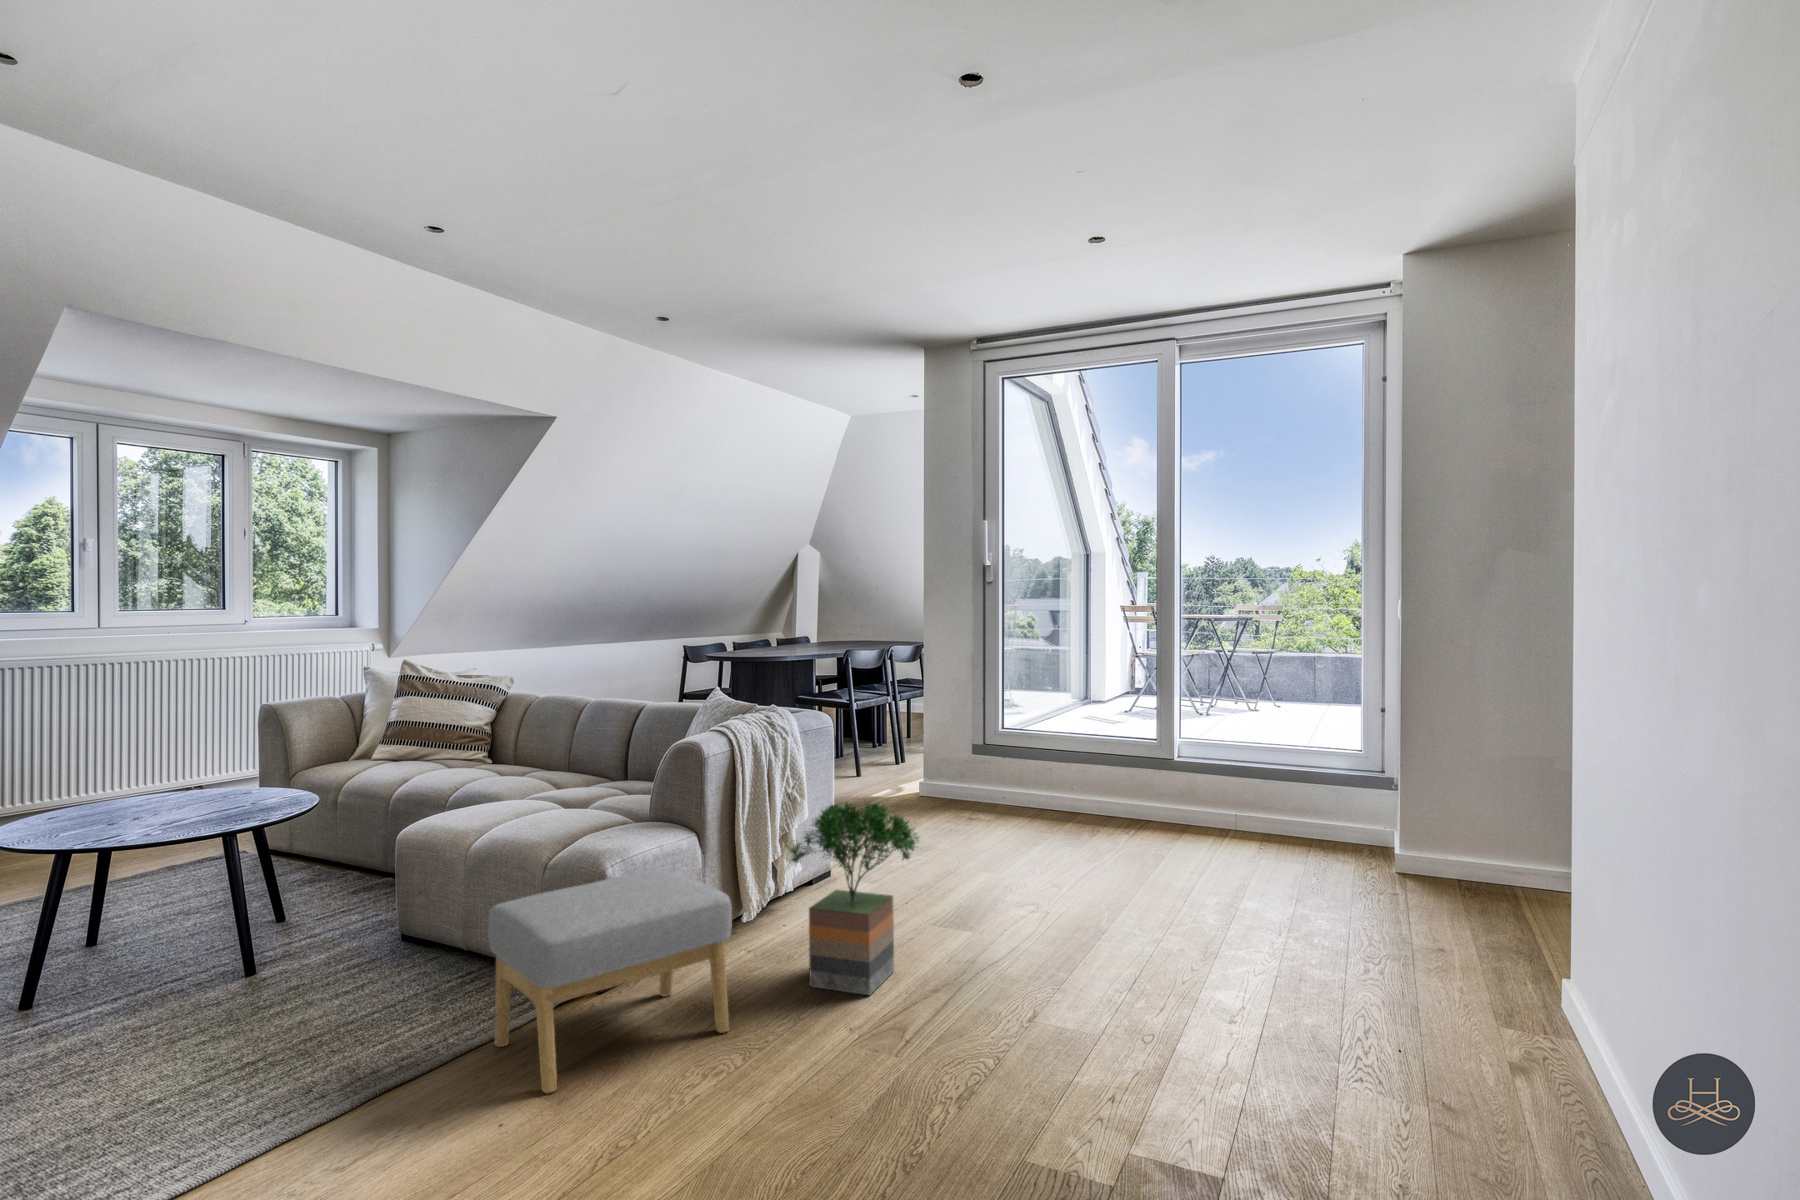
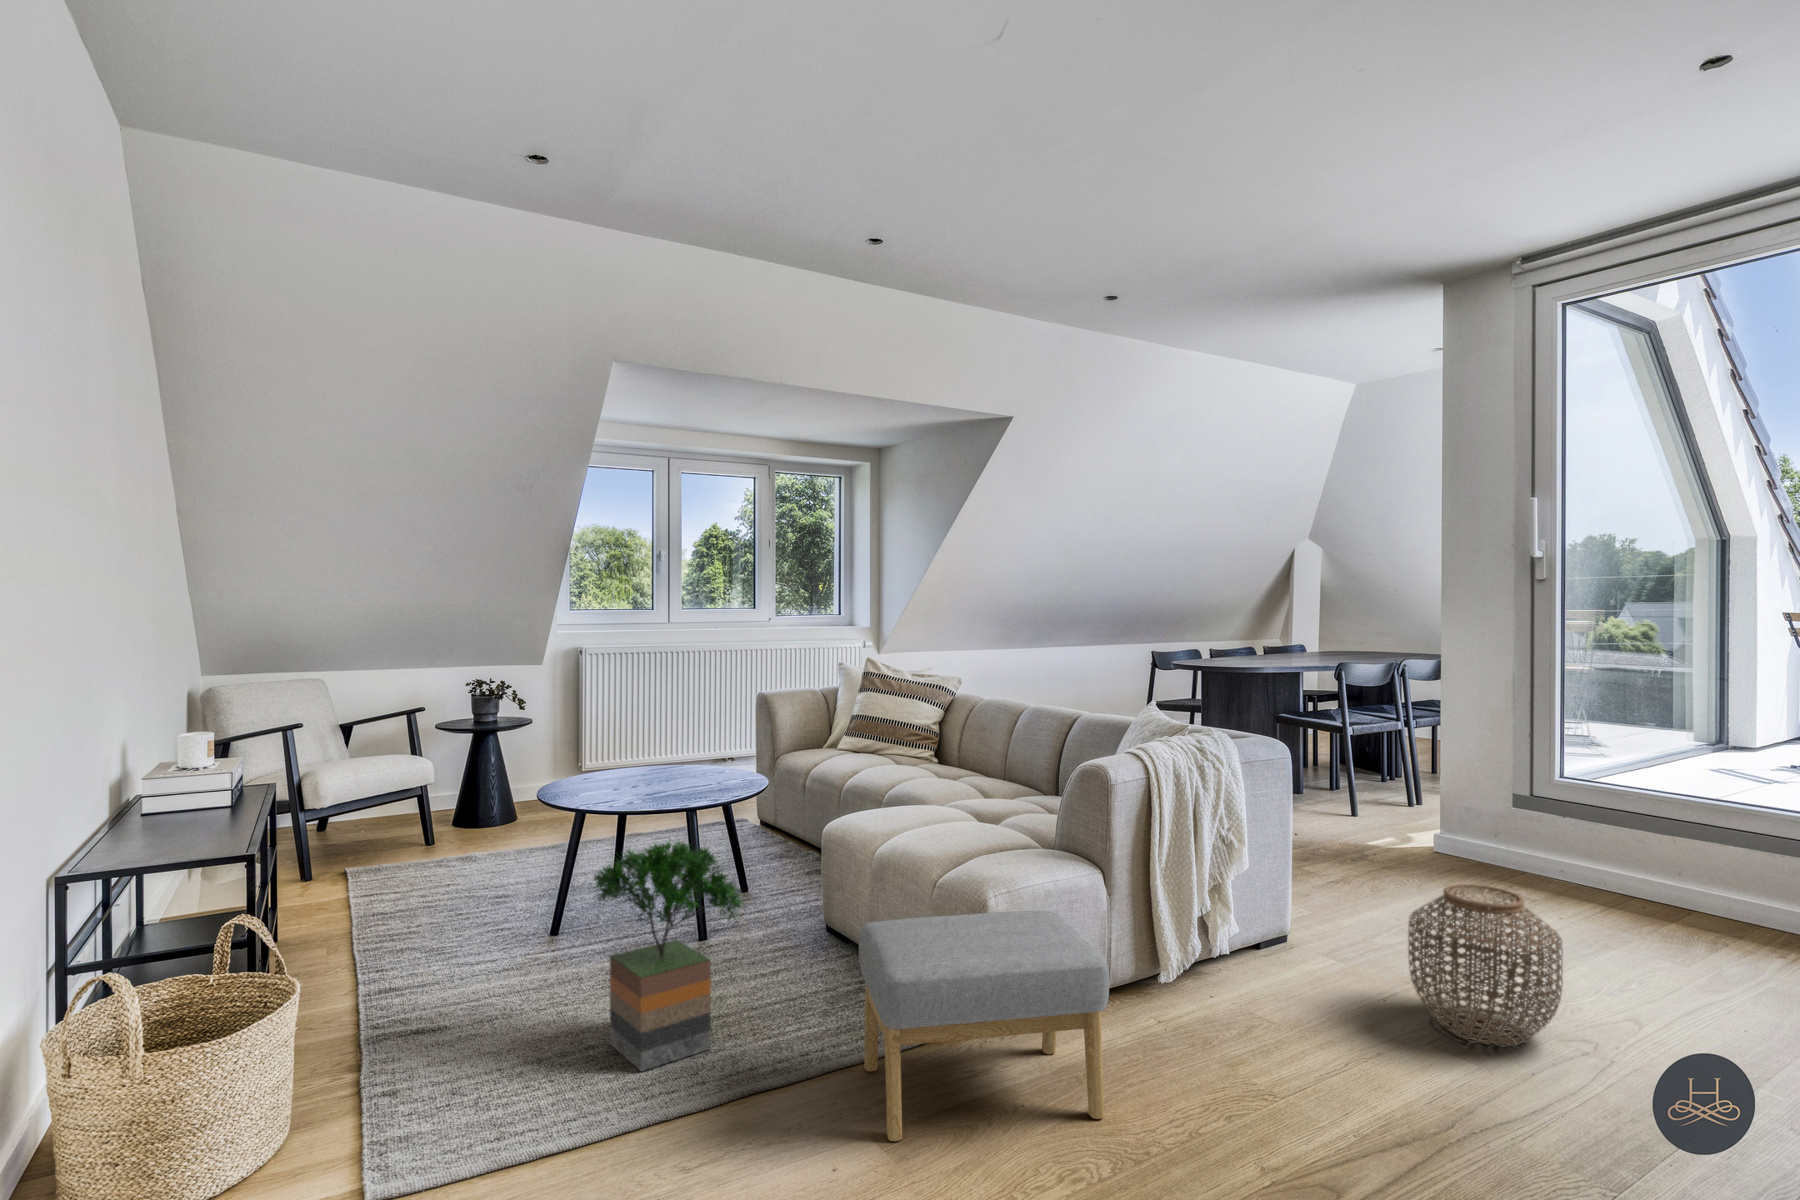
potted tree: present [790,802,919,995] -> present [594,842,743,1071]
woven basket: none [931,805,1031,921] -> present [1408,884,1563,1046]

